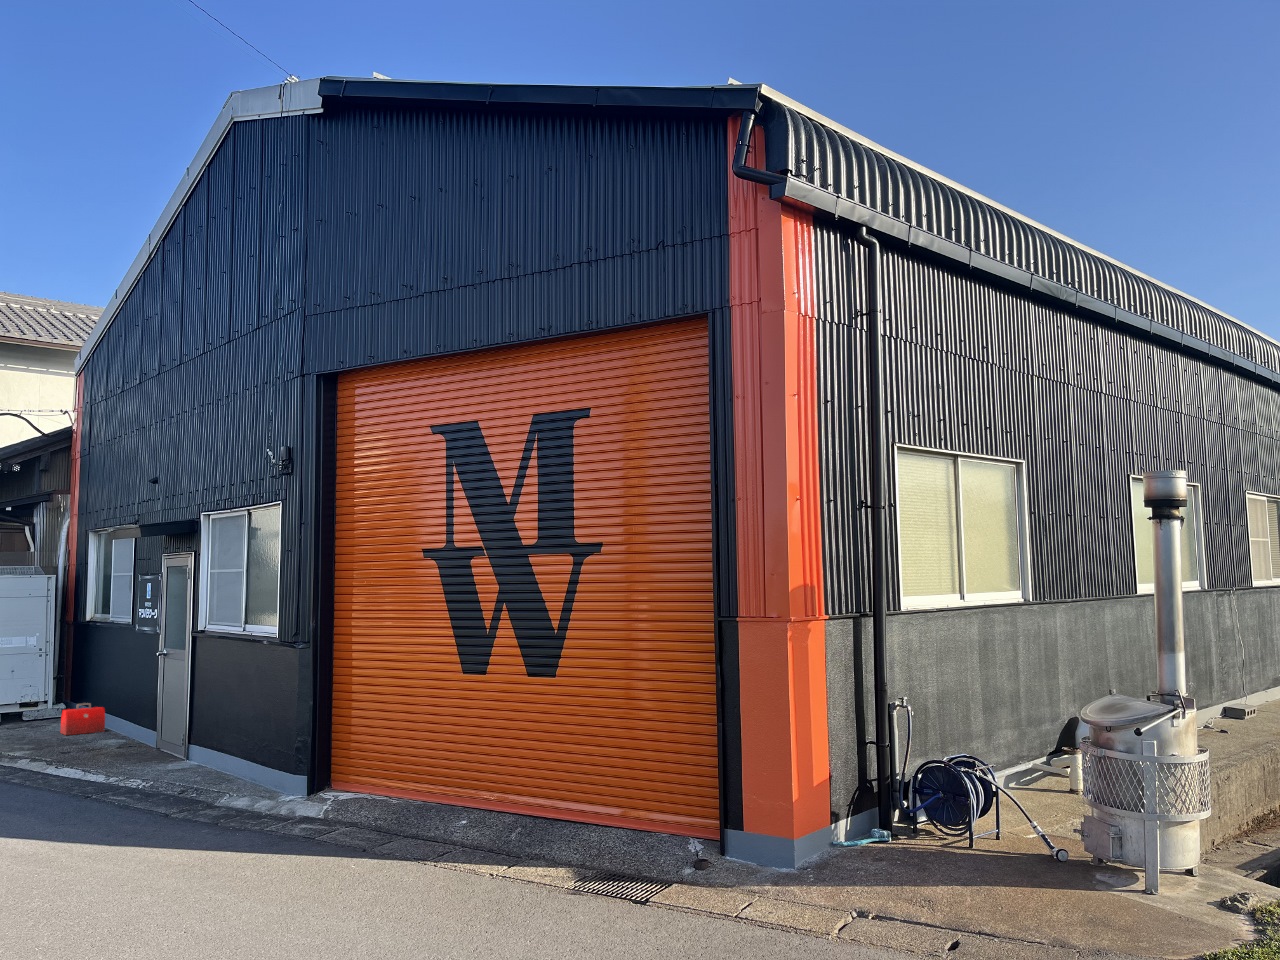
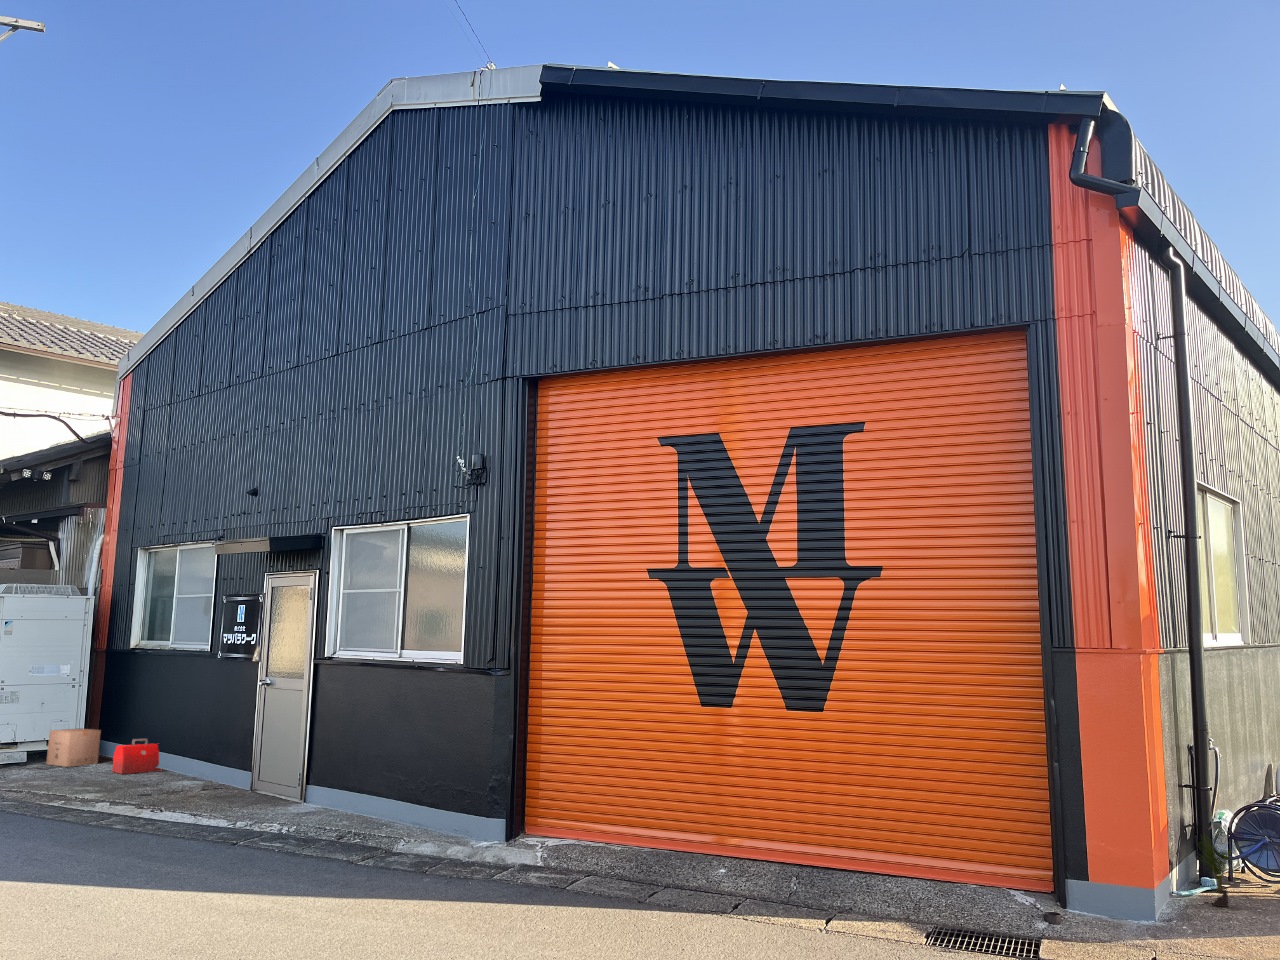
cardboard box: none [12,694,59,729] -> present [47,728,101,767]
potted plant: none [865,779,907,852] -> present [1204,837,1230,907]

